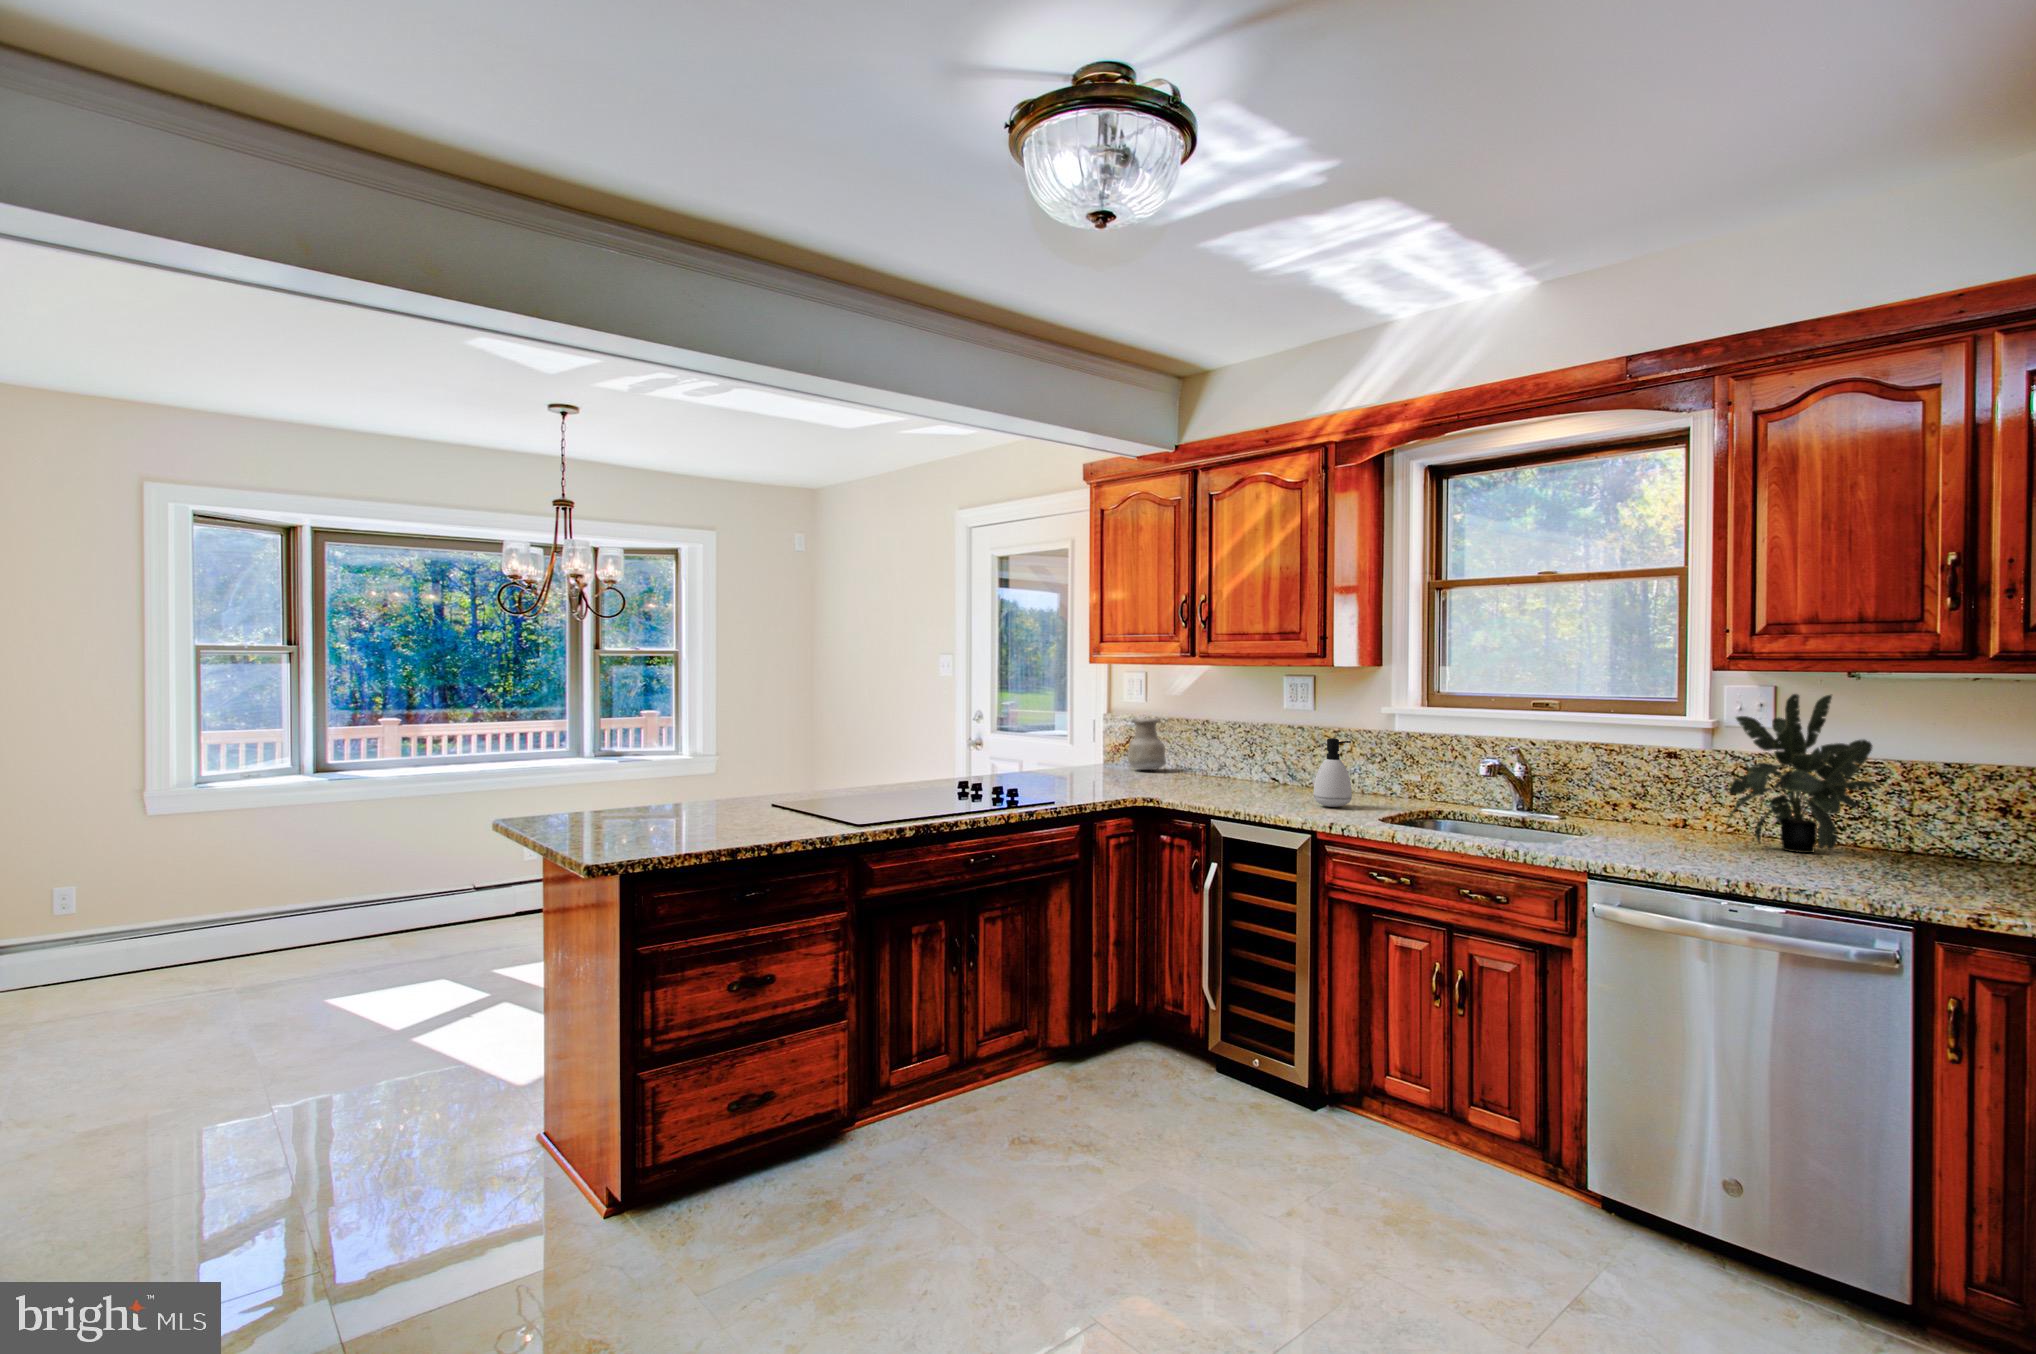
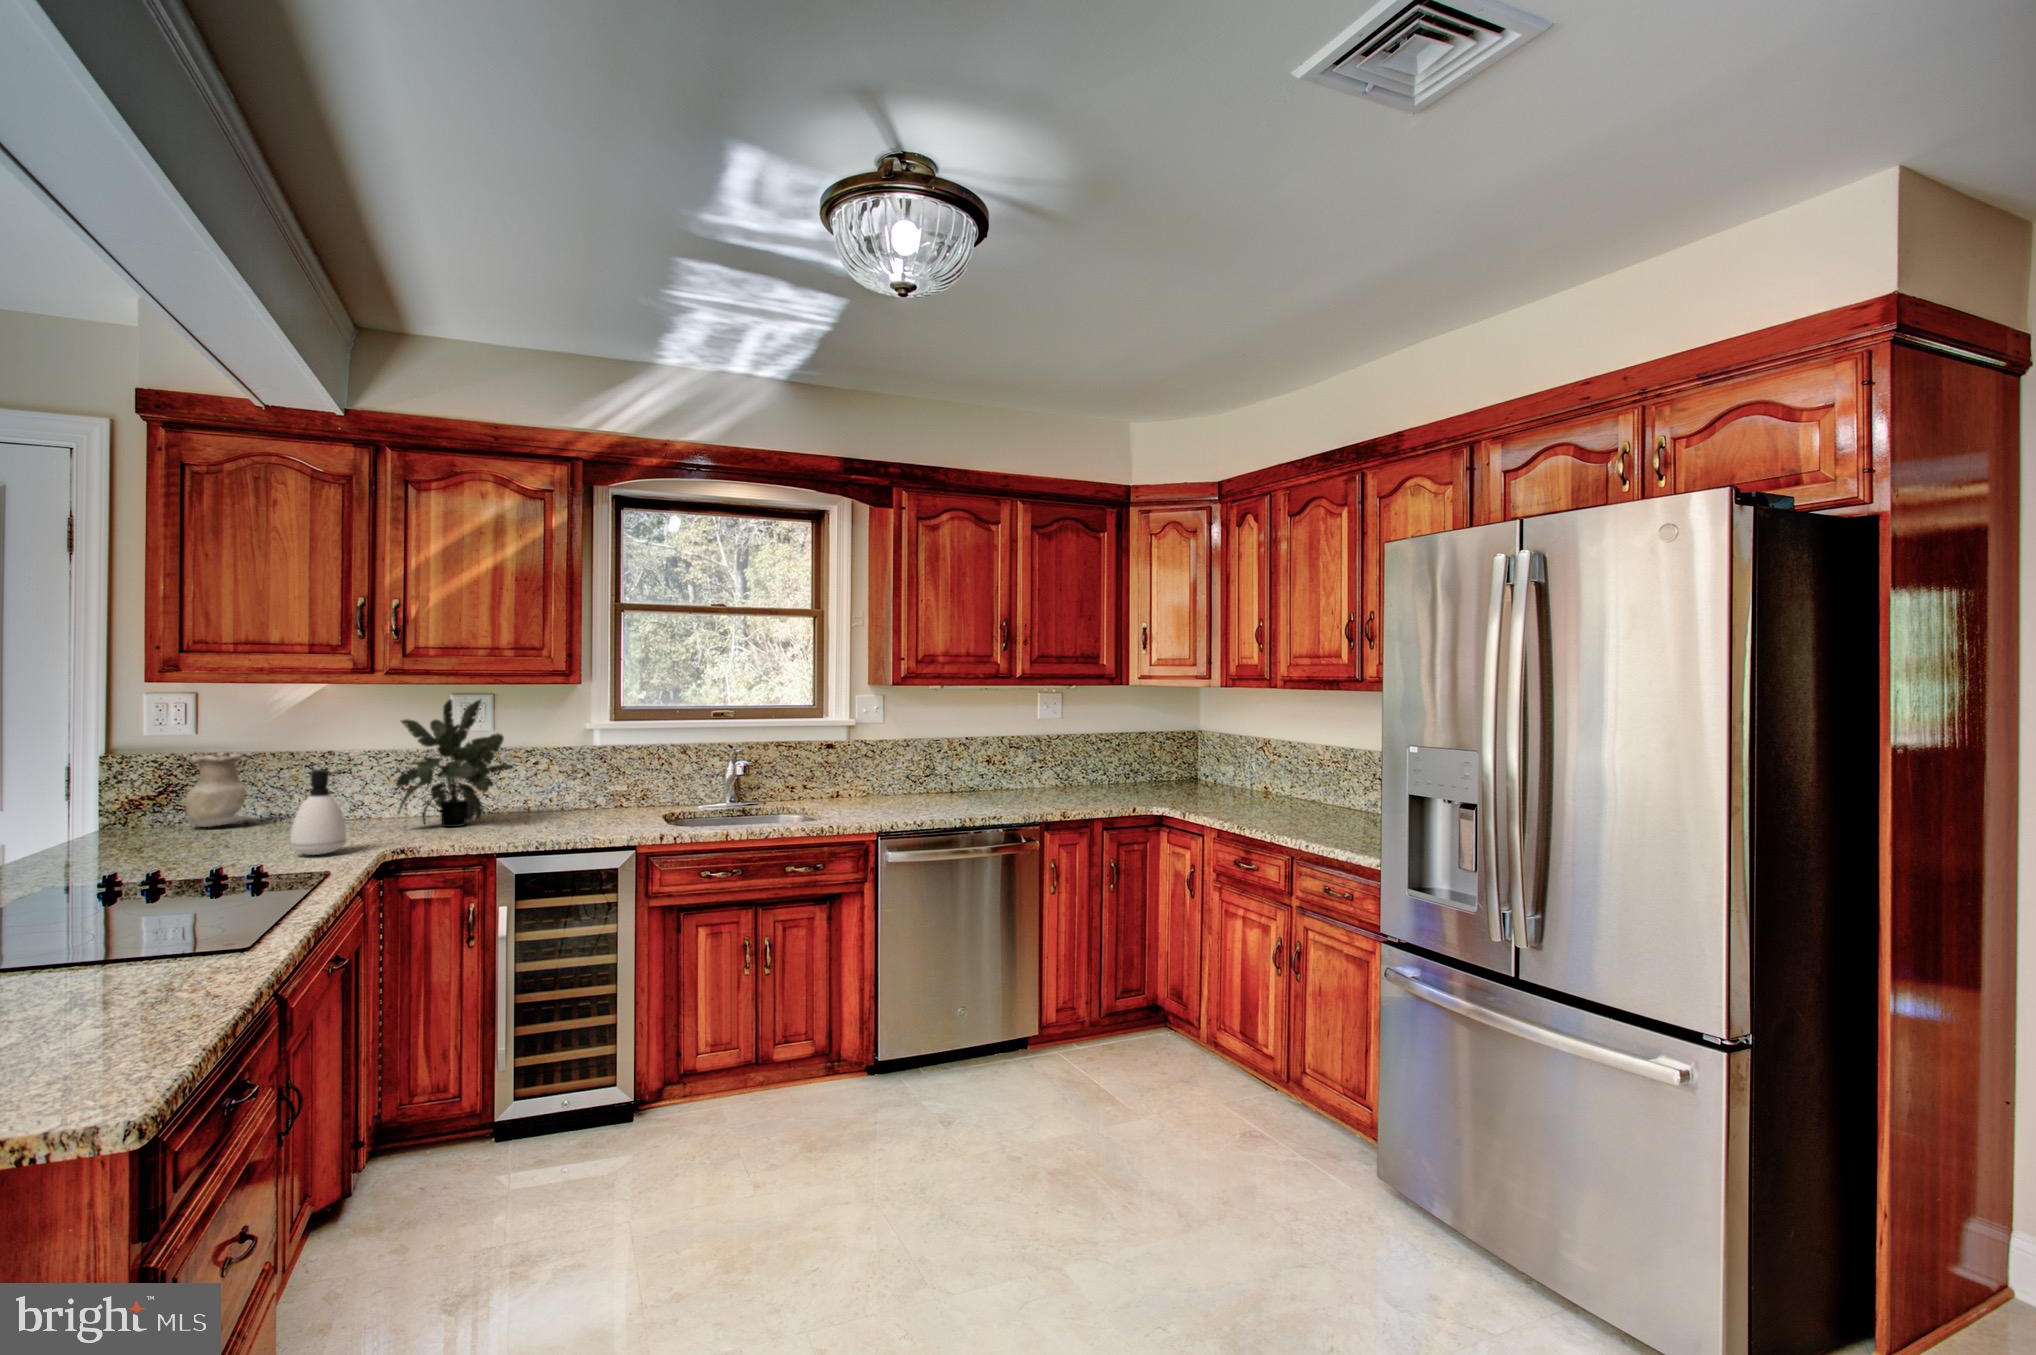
potted plant: present [1727,694,1881,853] -> present [396,700,513,827]
soap dispenser: present [1314,738,1352,807] -> present [290,770,346,855]

